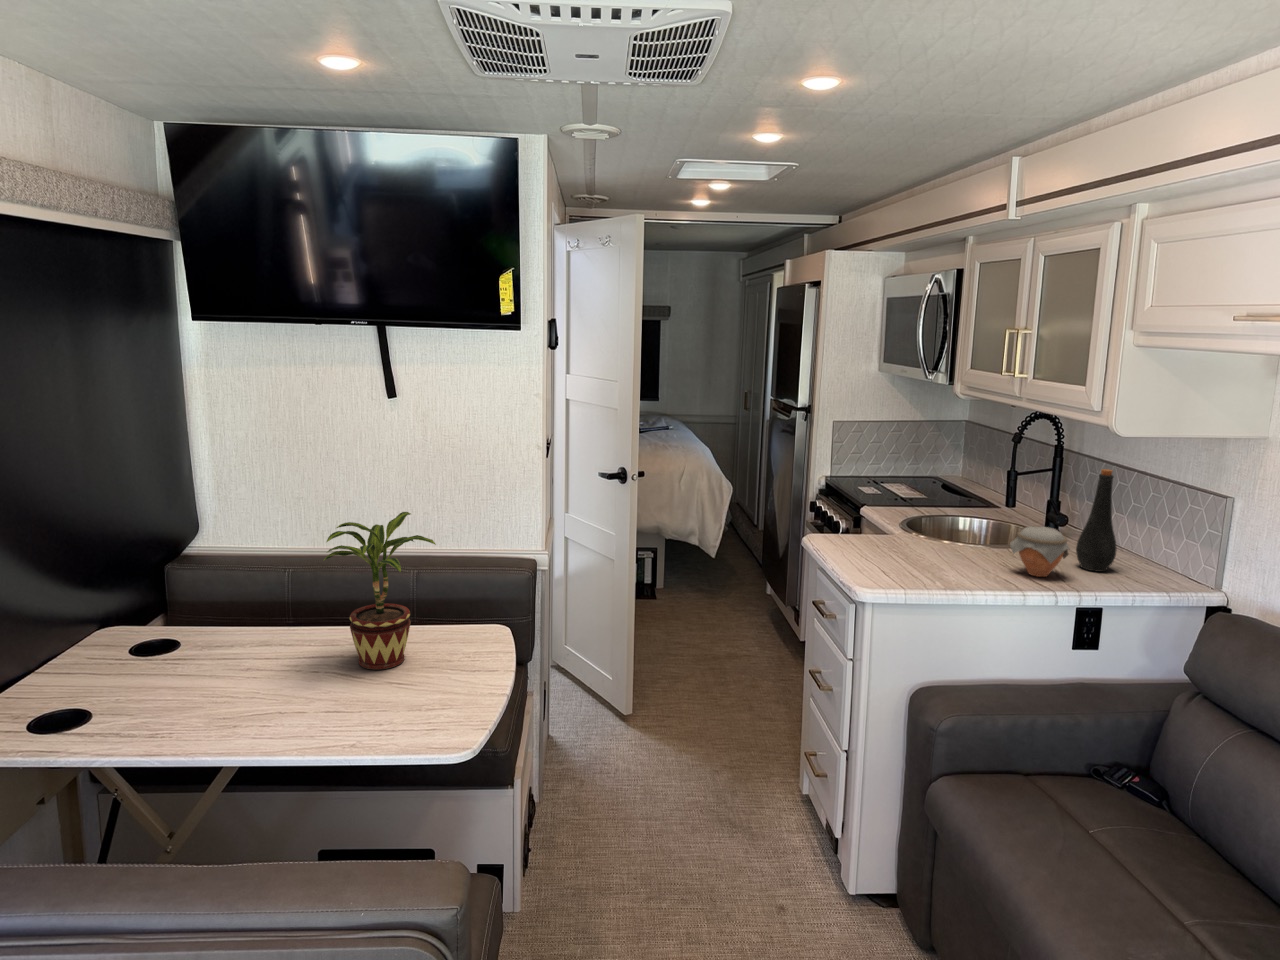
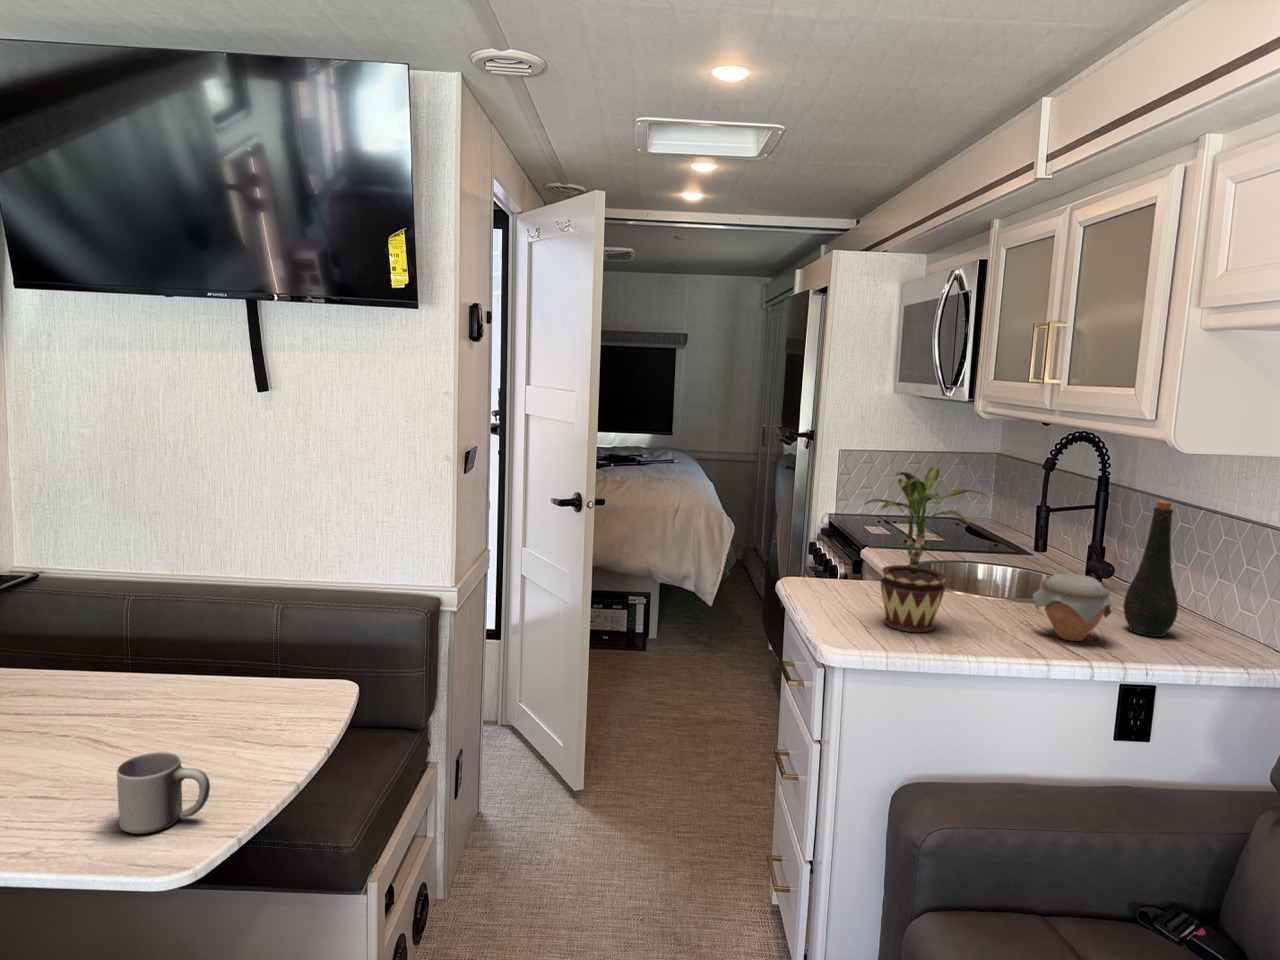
potted plant: present [324,512,436,670] -> present [864,467,988,632]
mug: none [400,677,461,733] -> present [117,752,210,834]

